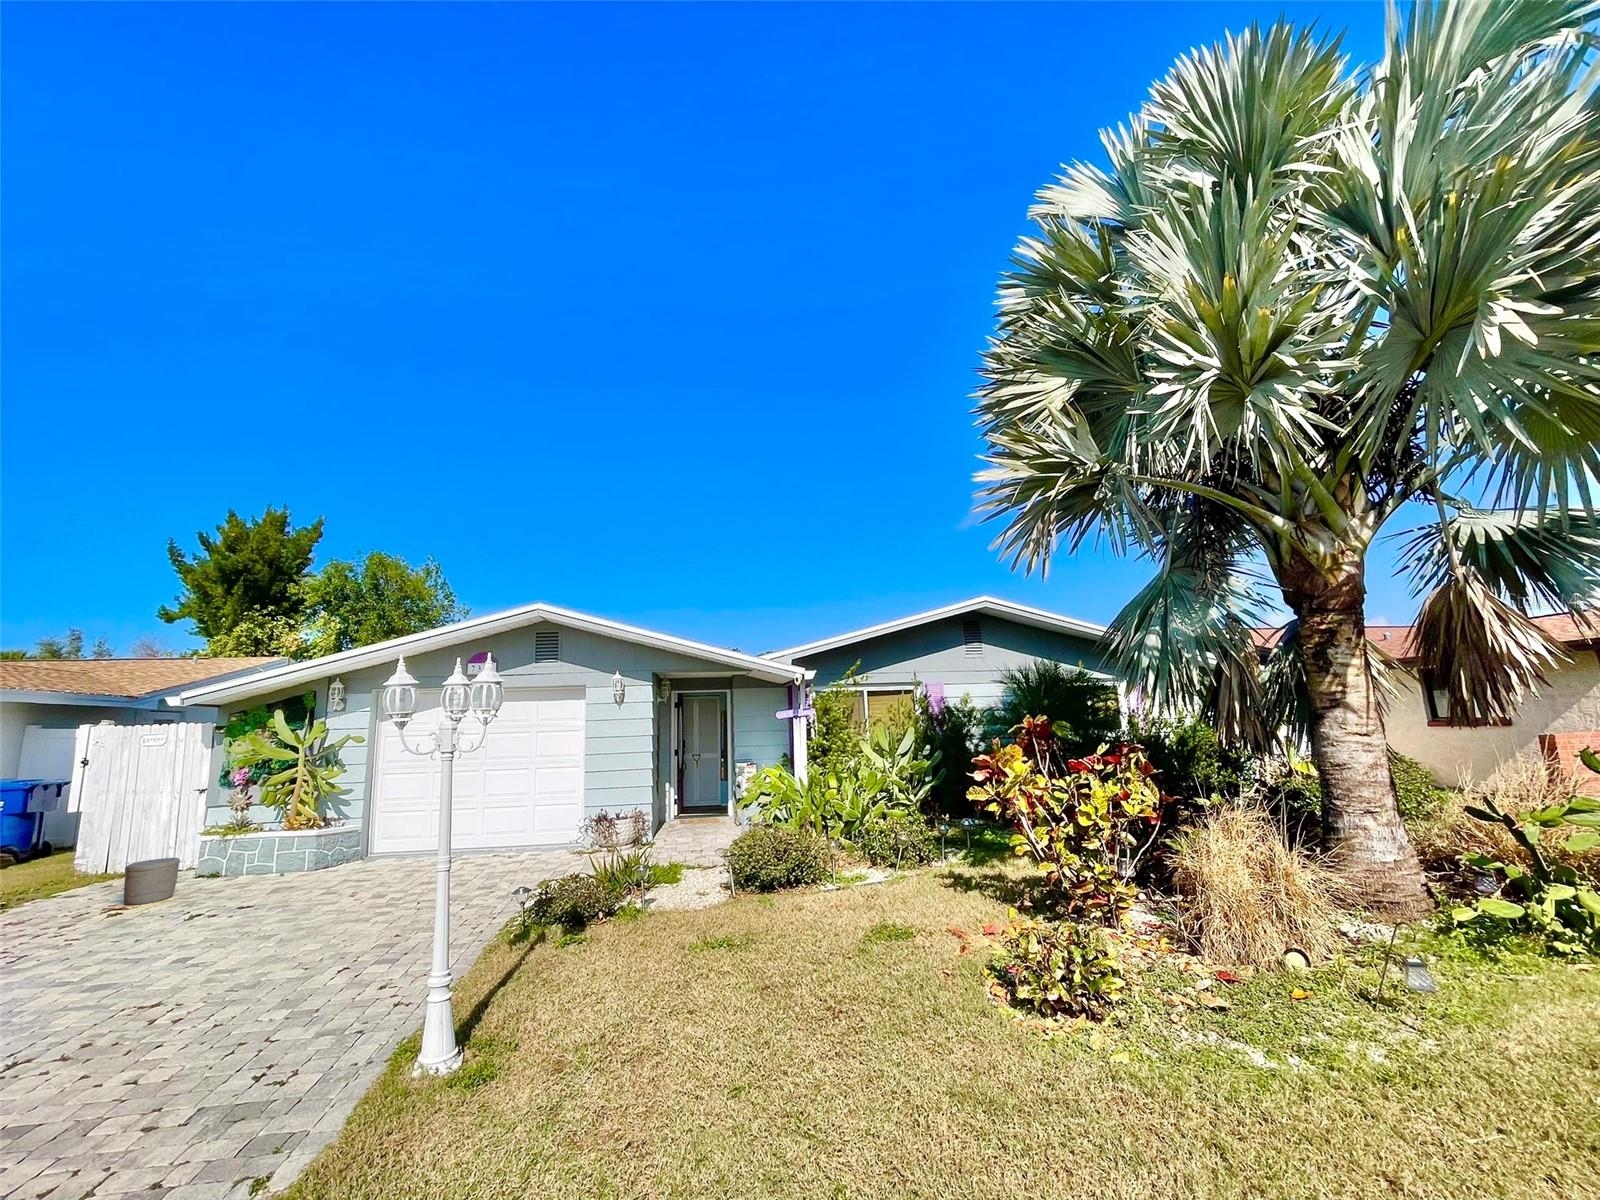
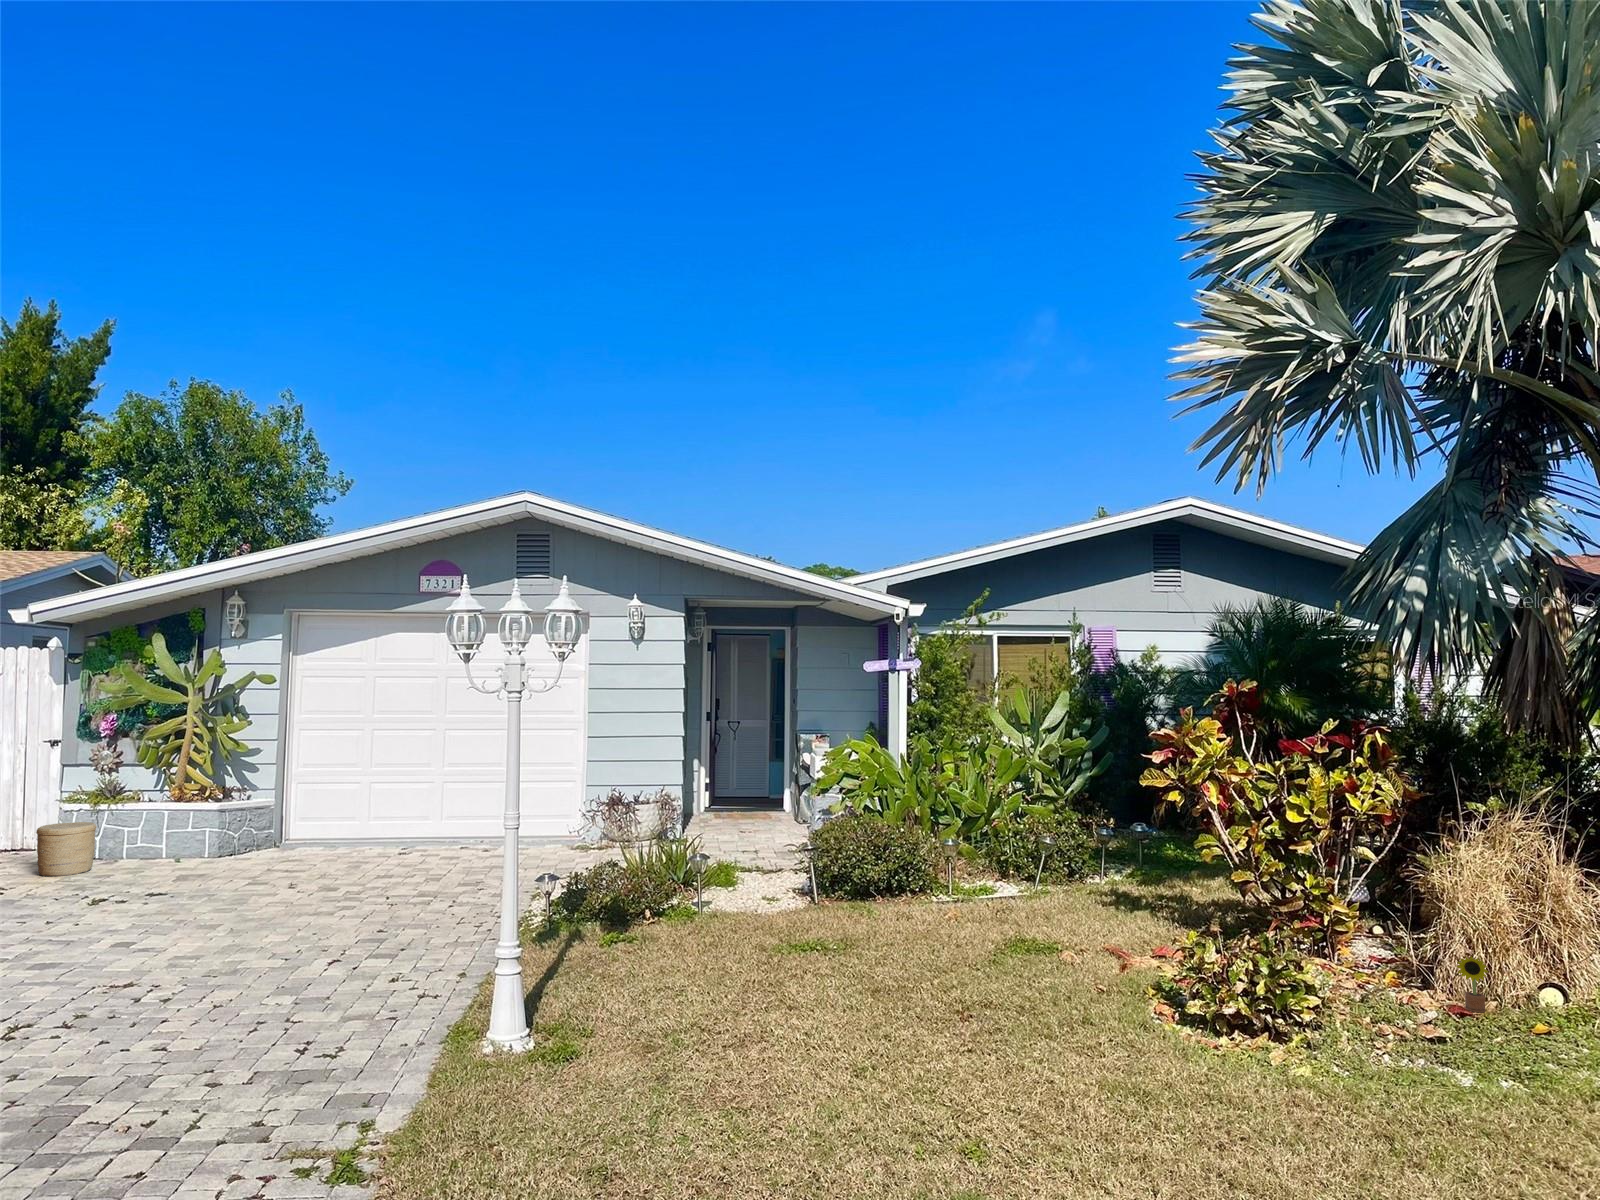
decorative plant: none [1219,932,1246,978] -> present [1456,956,1488,1012]

